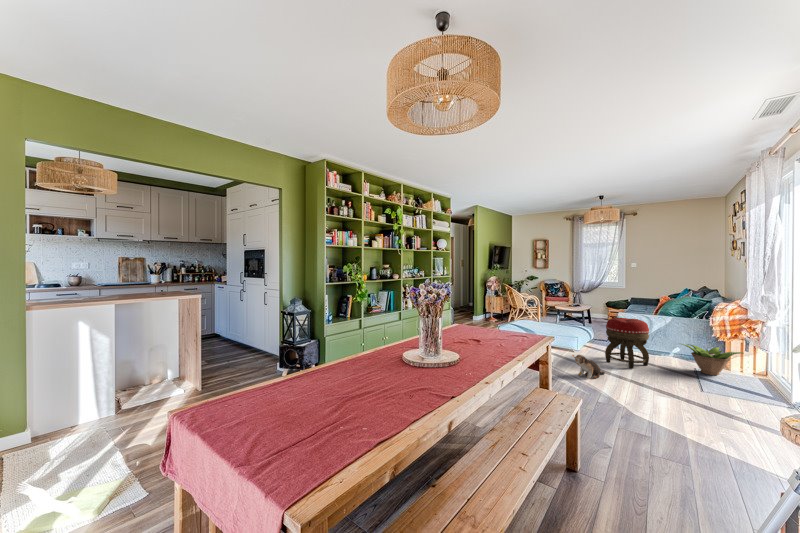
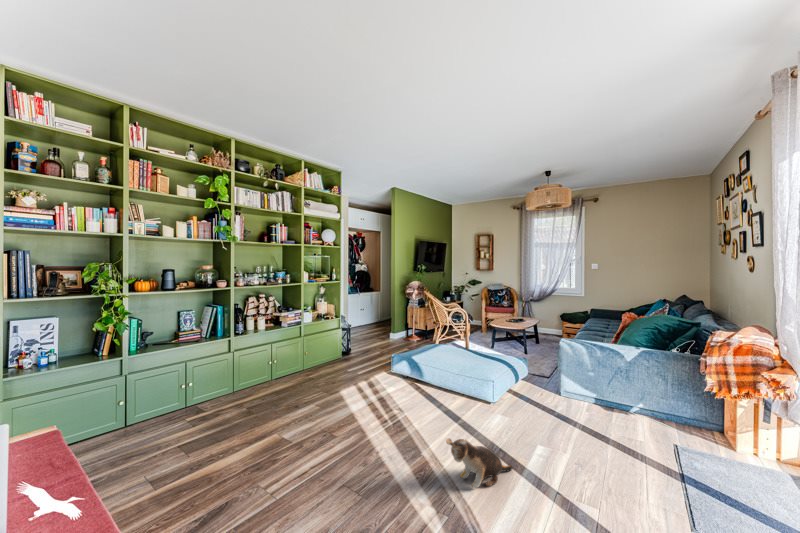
footstool: present [605,318,649,369] -> none [527,354,597,451]
decorative plant: present [682,344,743,375] -> none [648,402,769,470]

